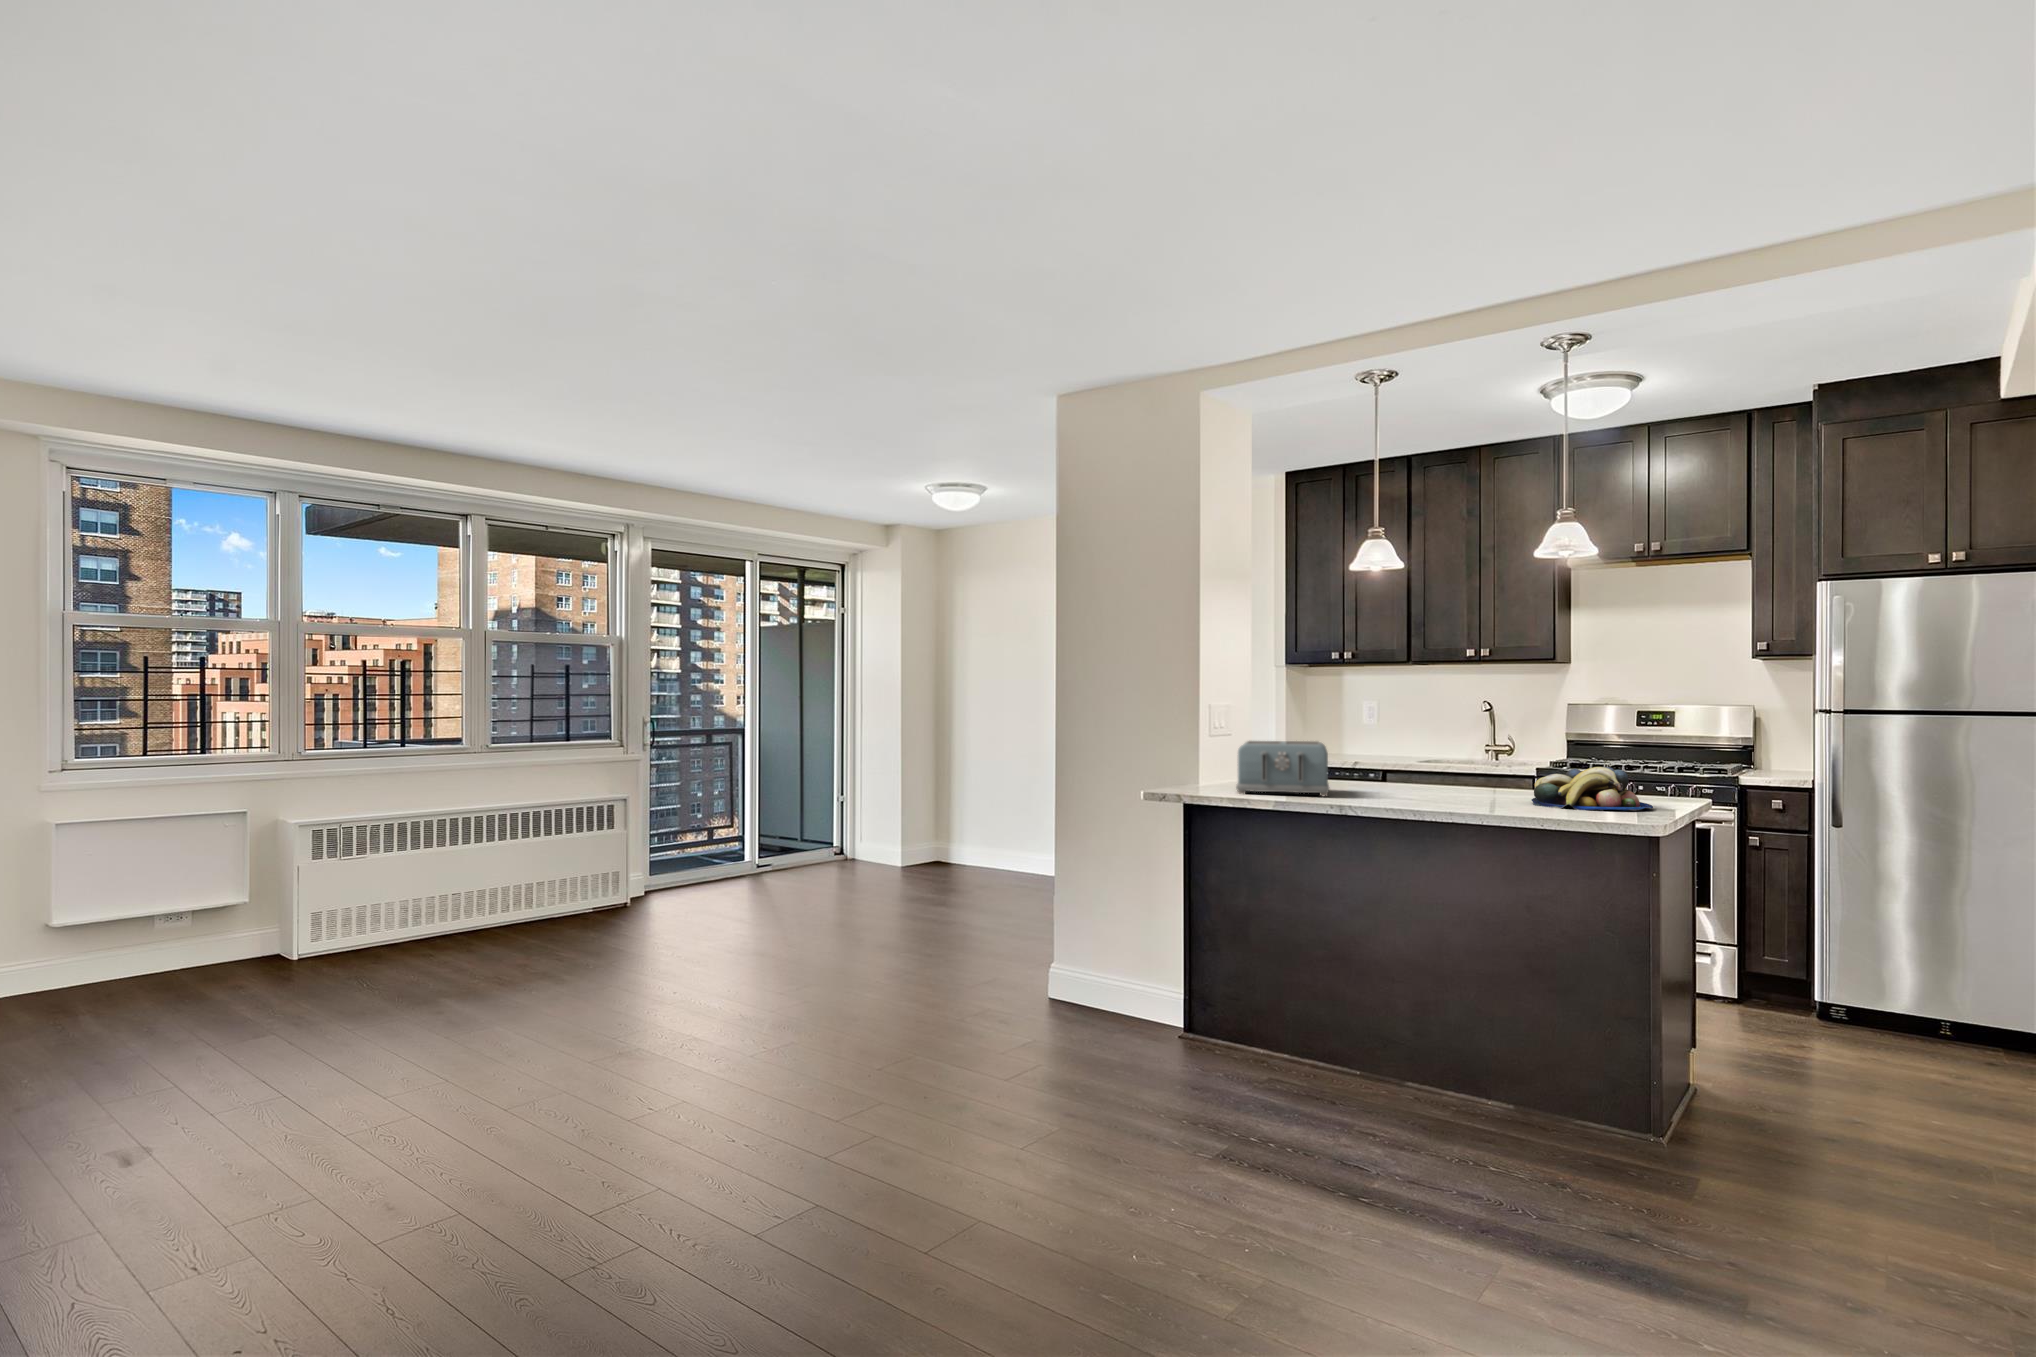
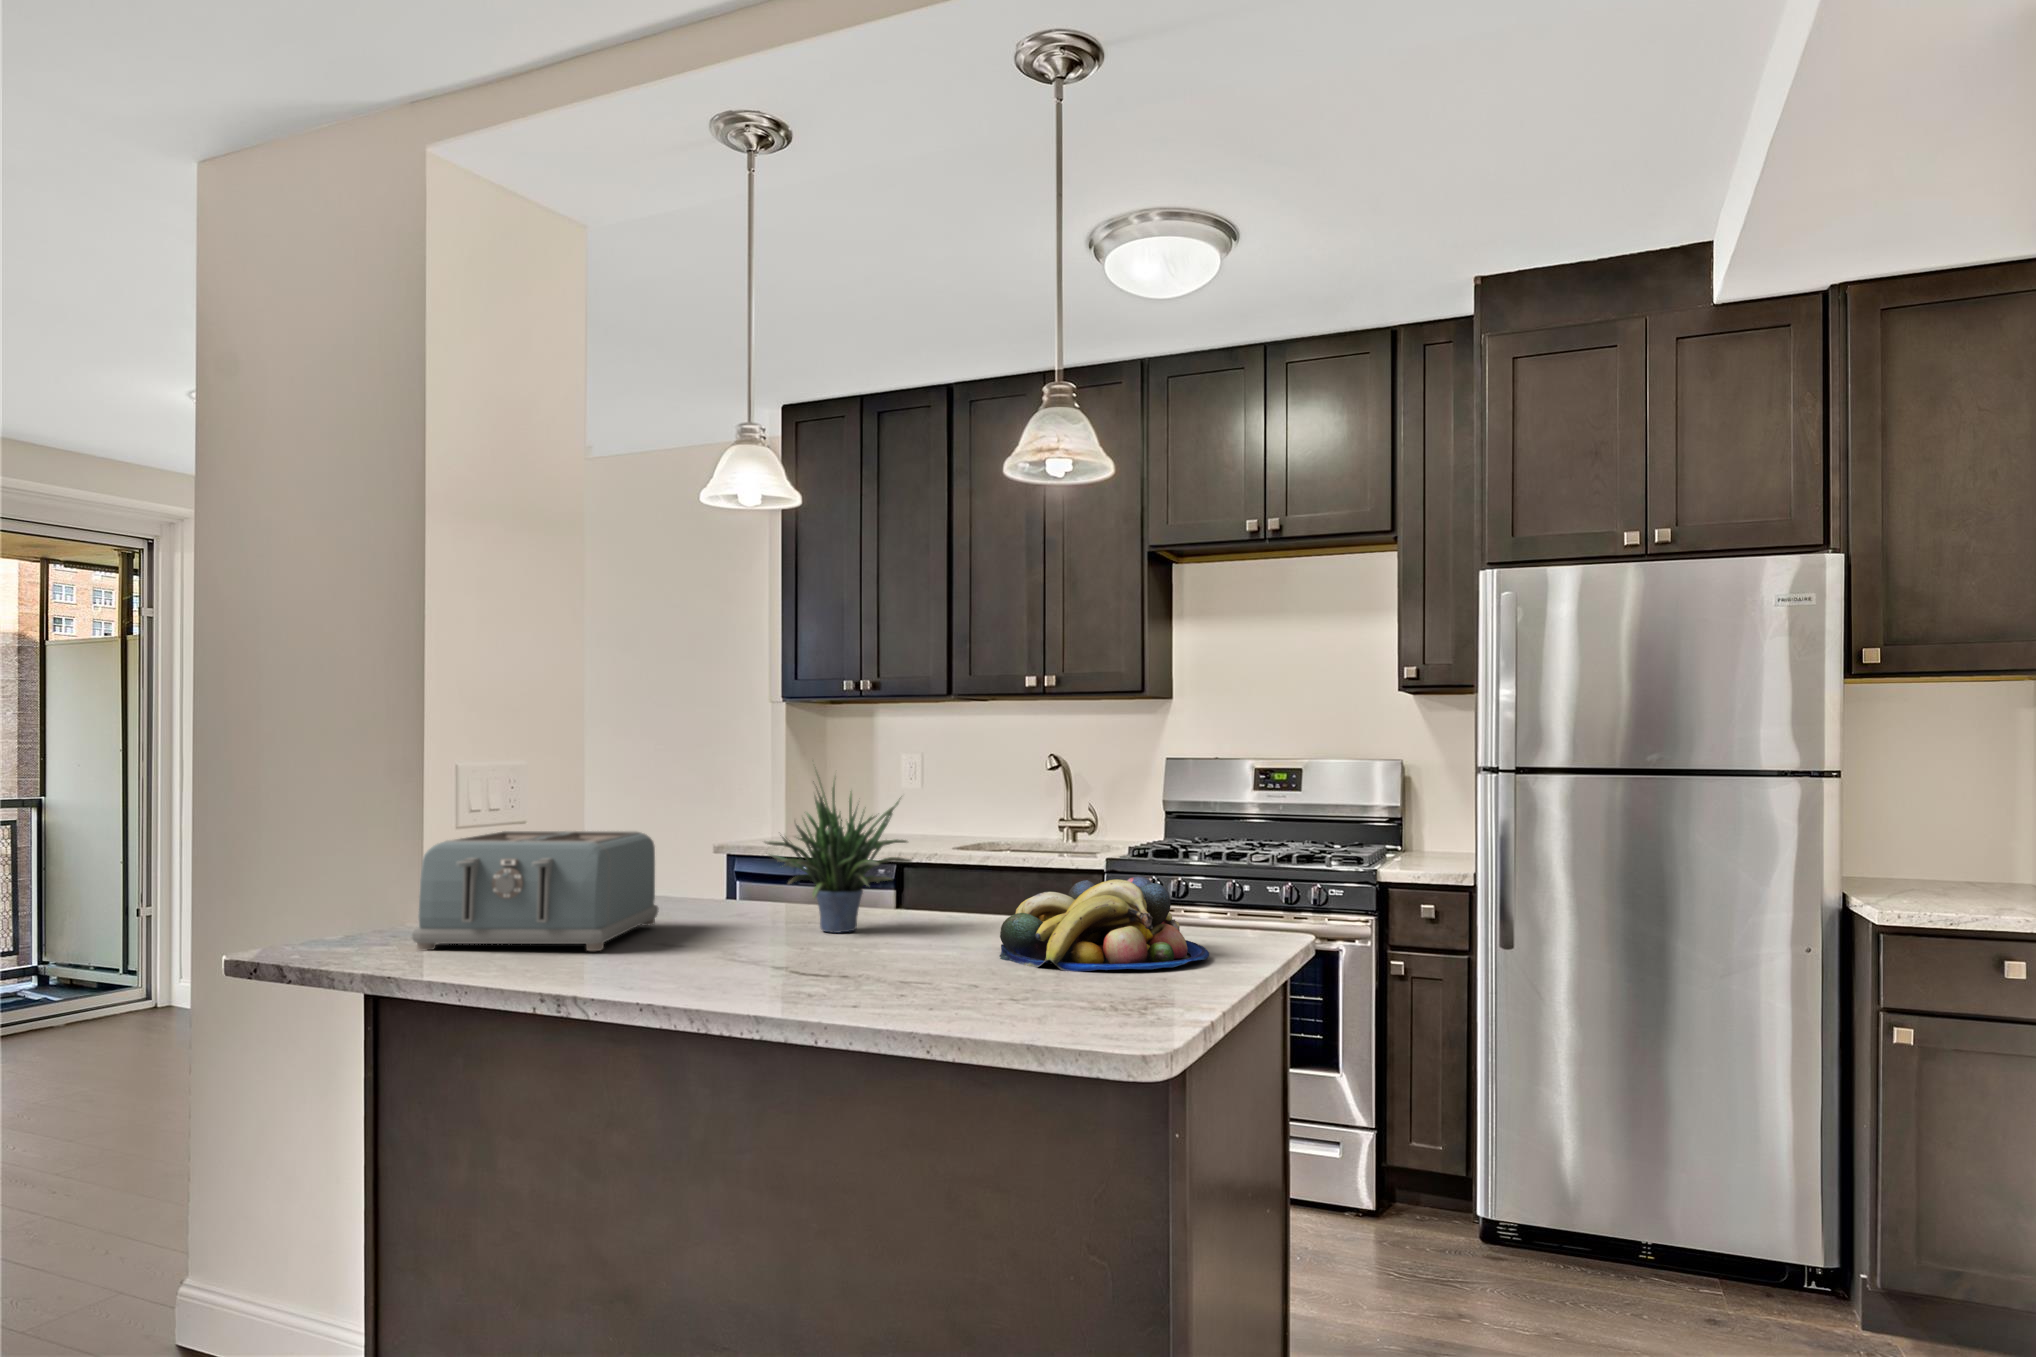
potted plant: none [1381,704,1466,795] -> present [765,772,911,933]

